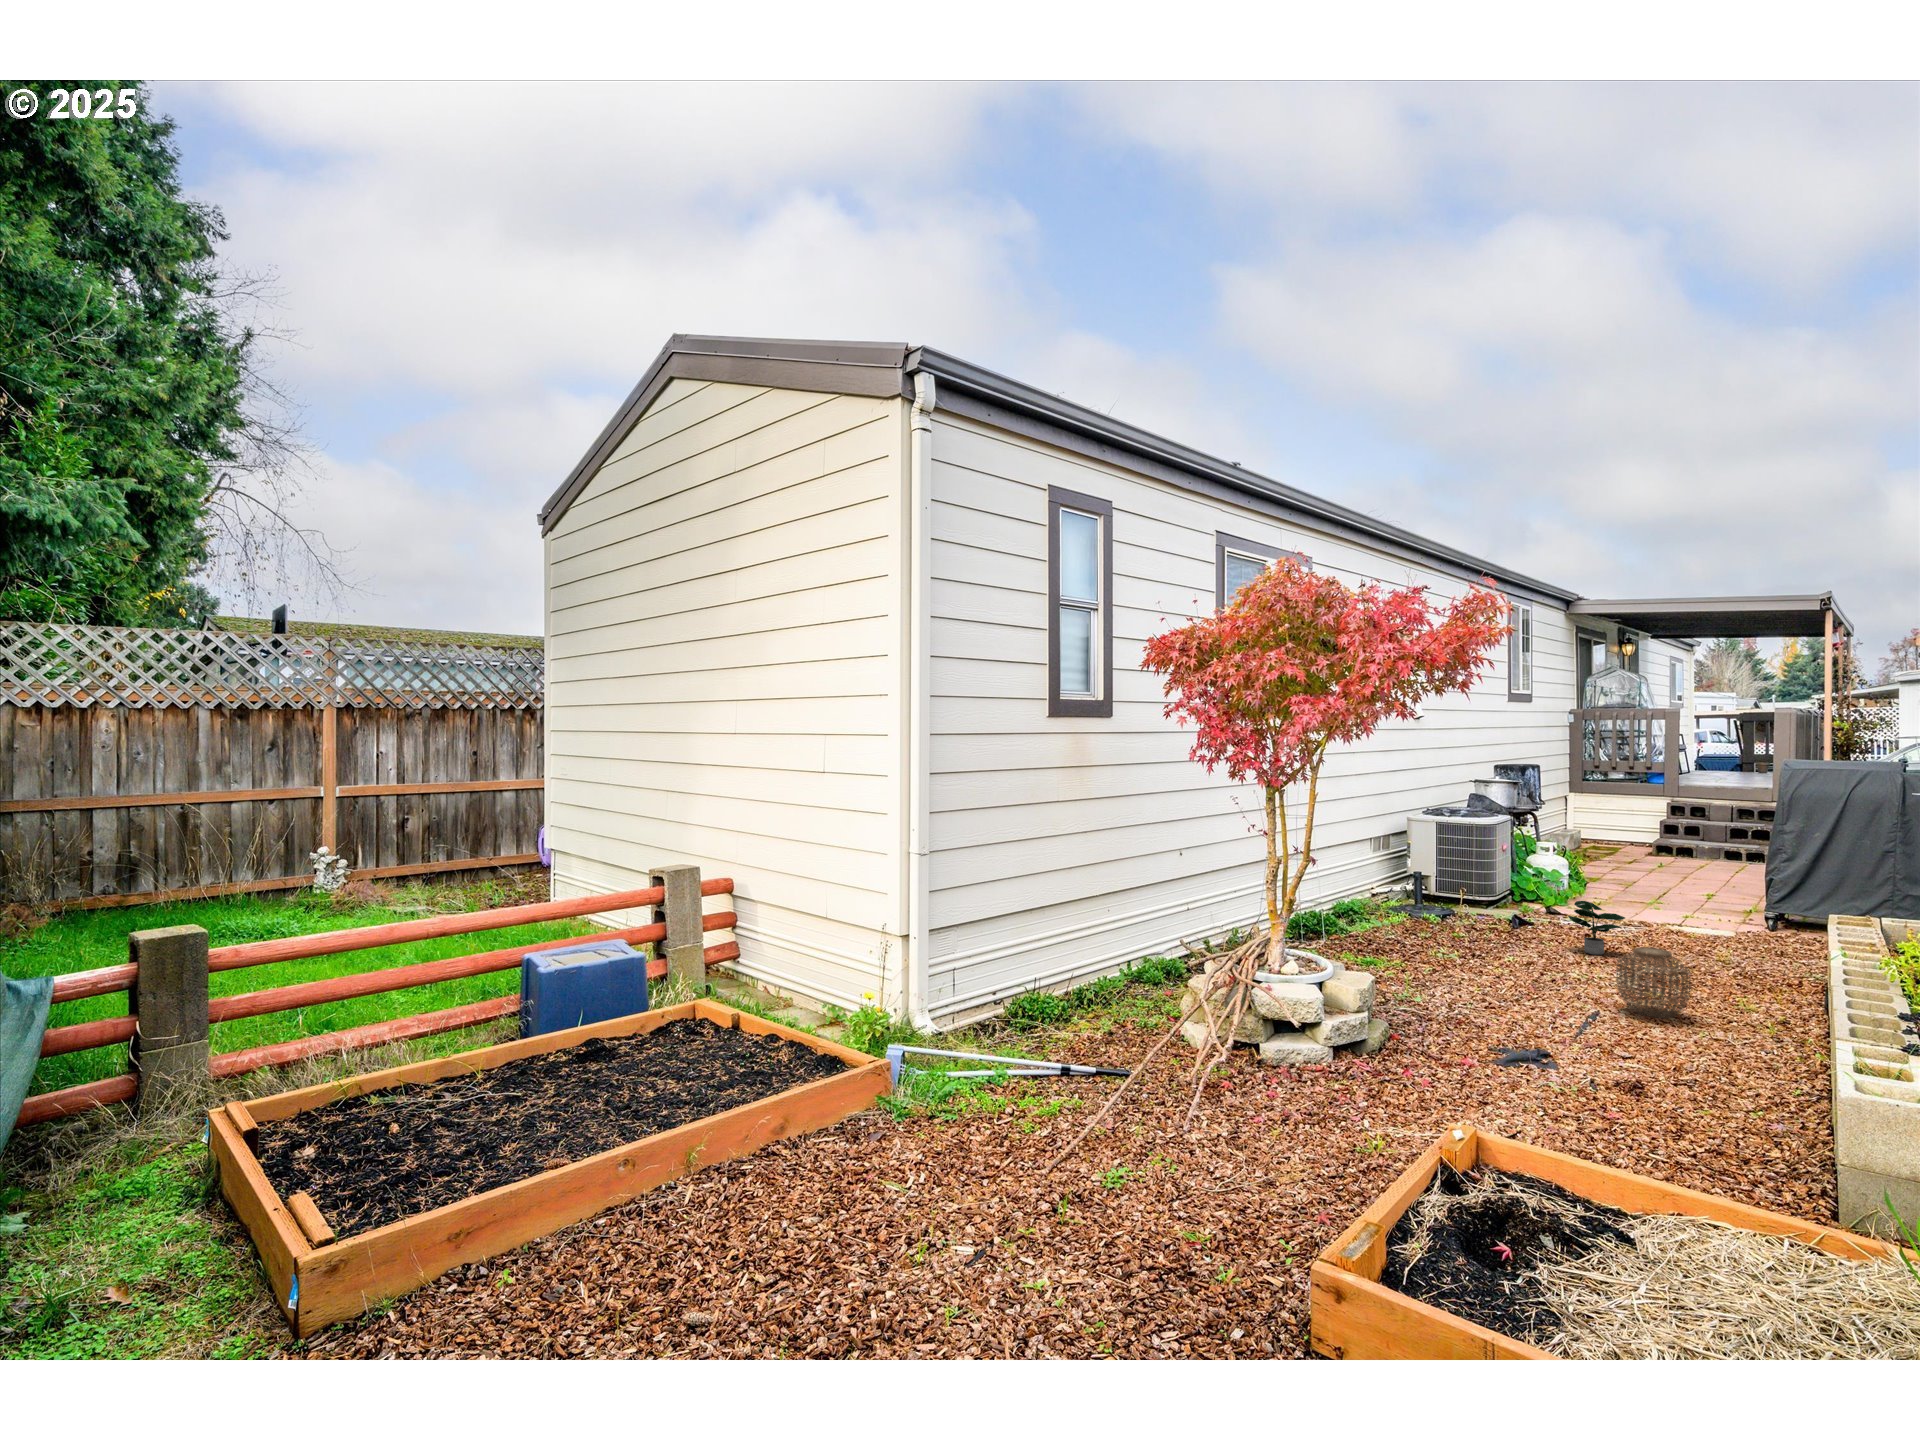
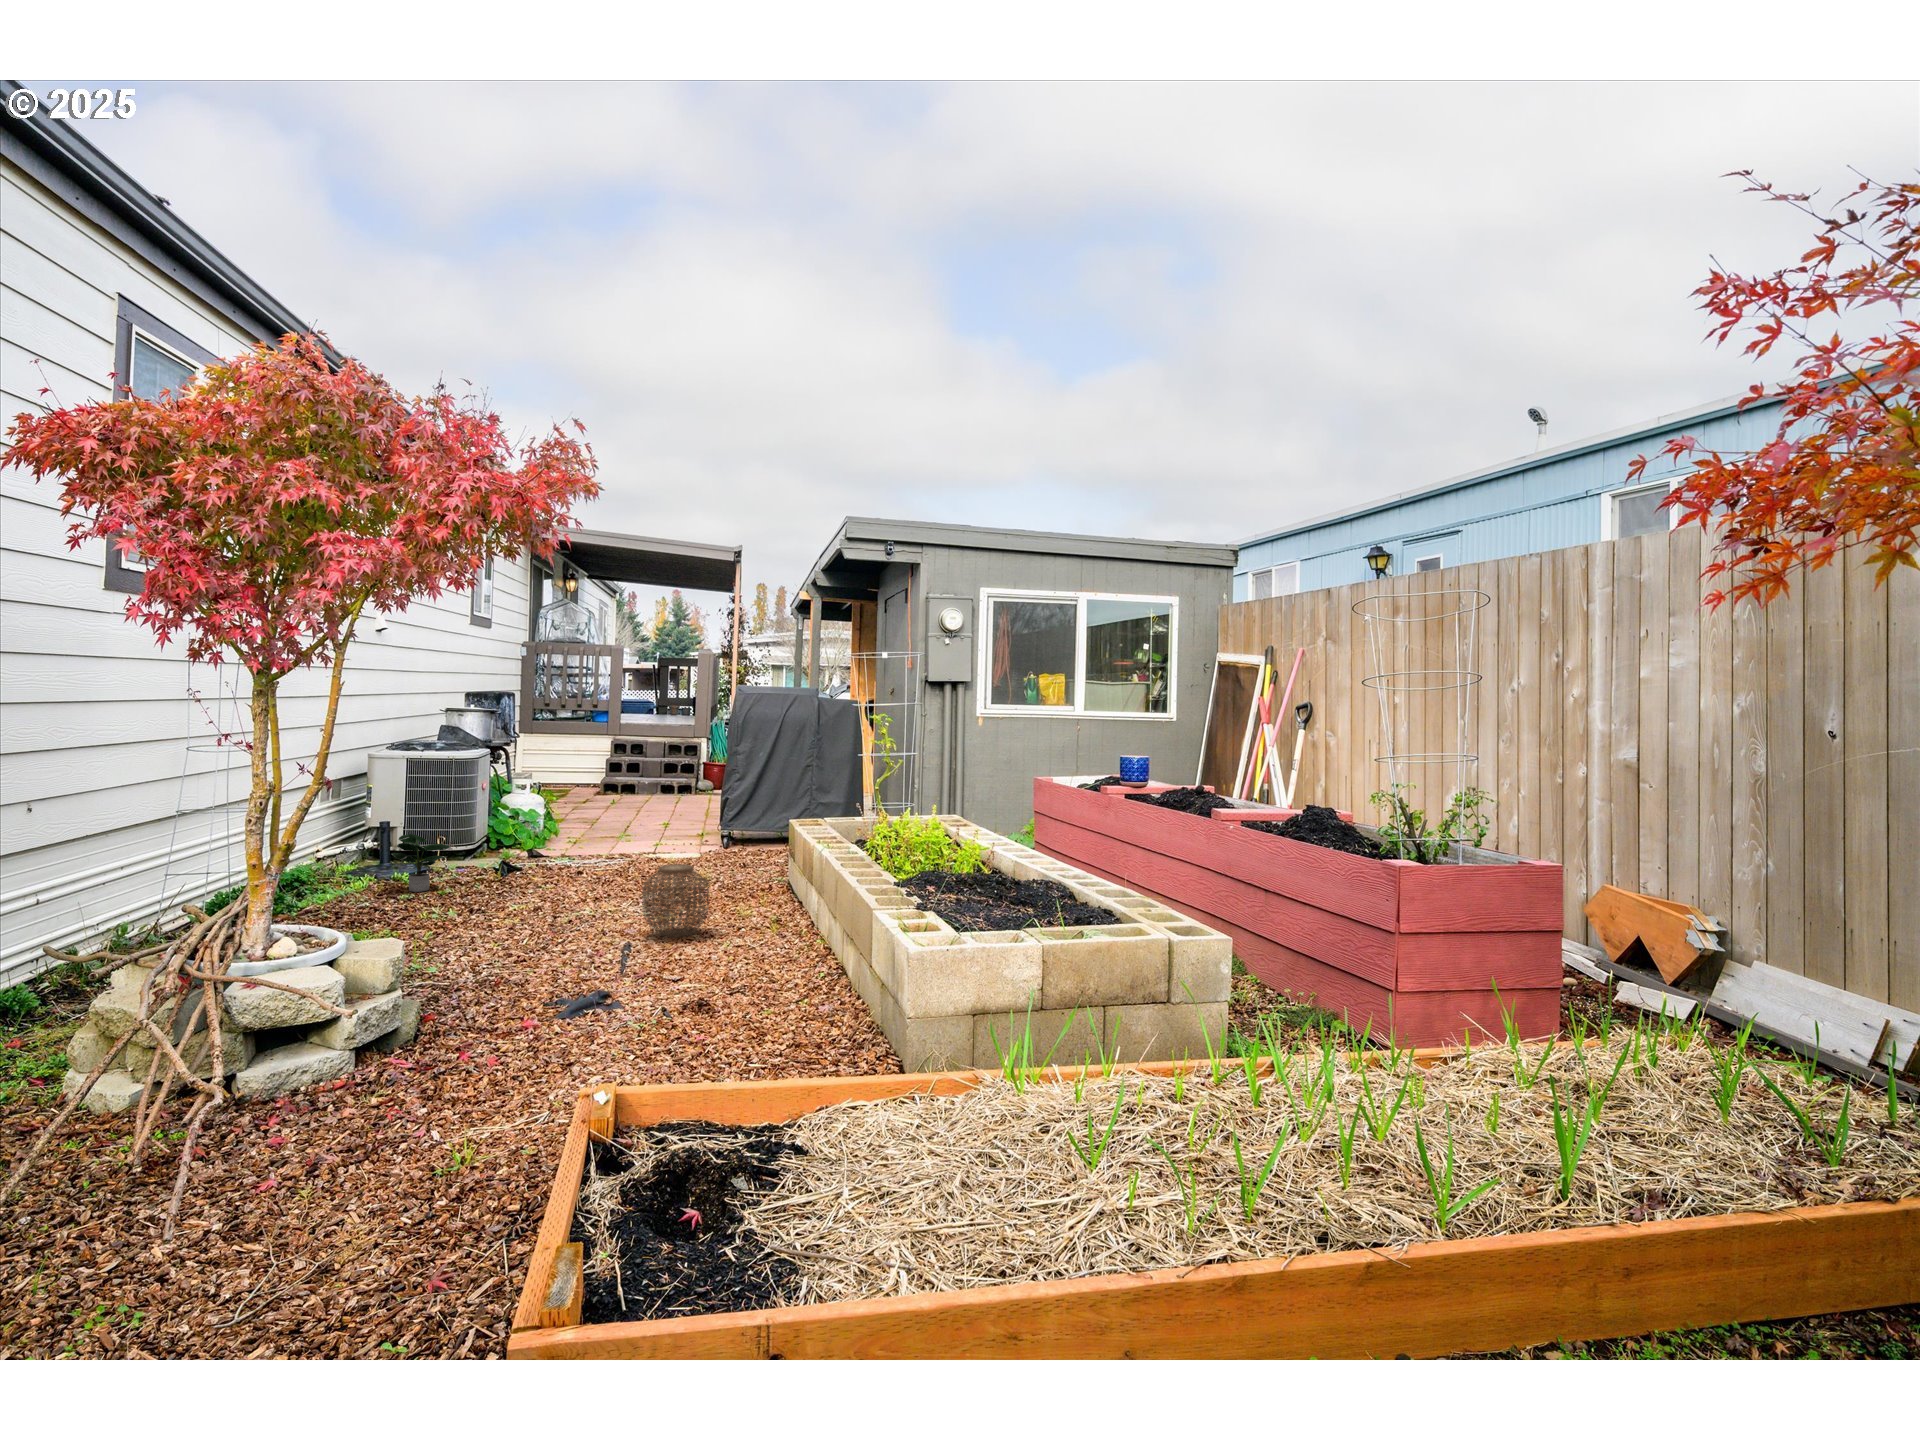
potted plant: present [1568,901,1625,955] -> present [391,834,451,892]

